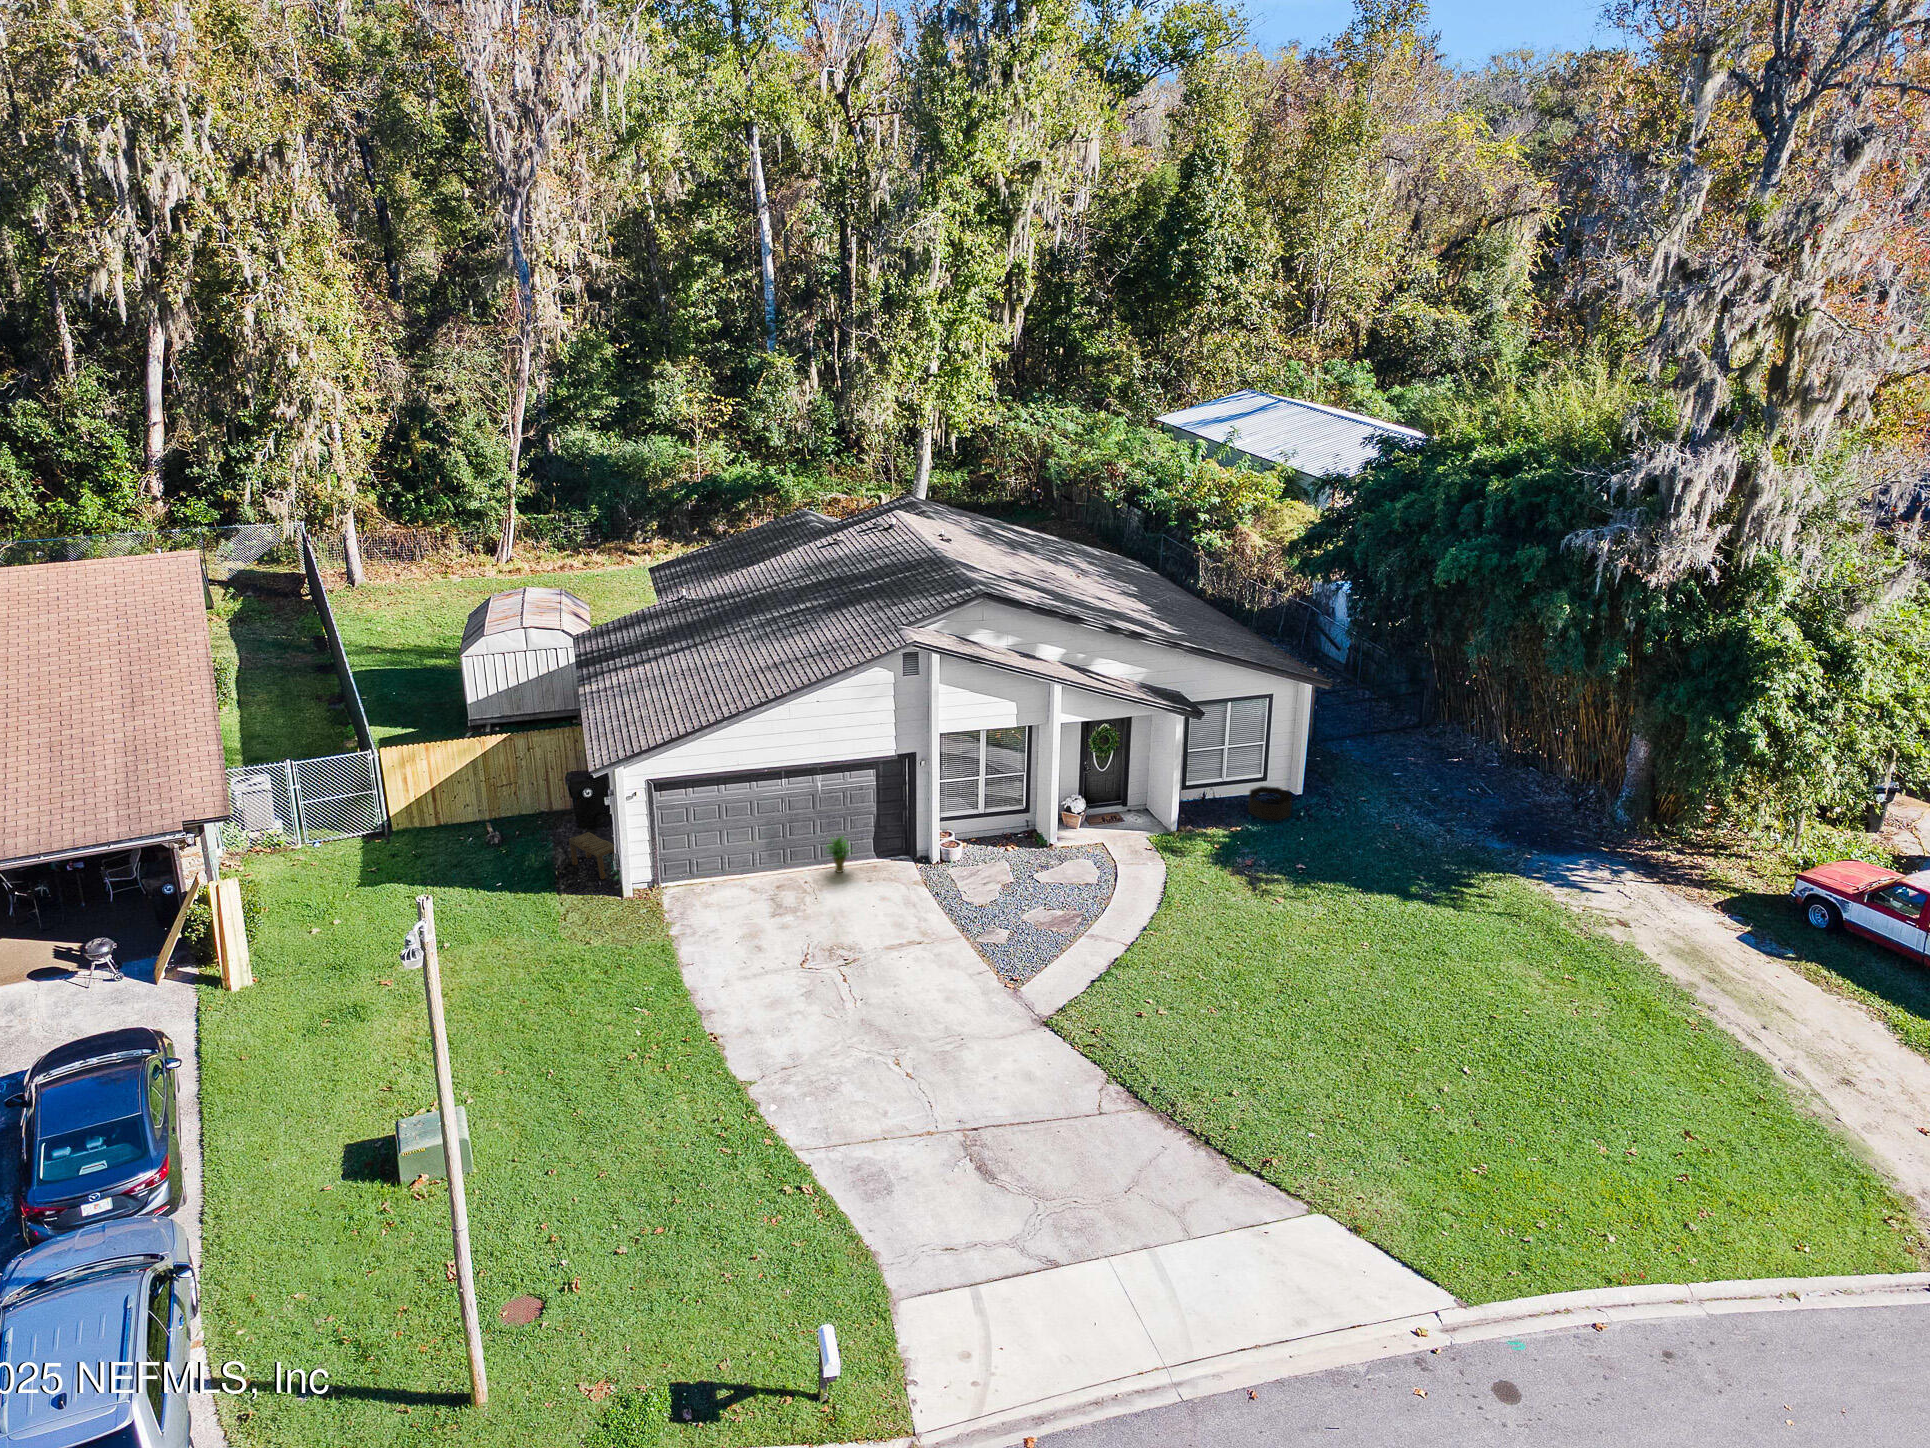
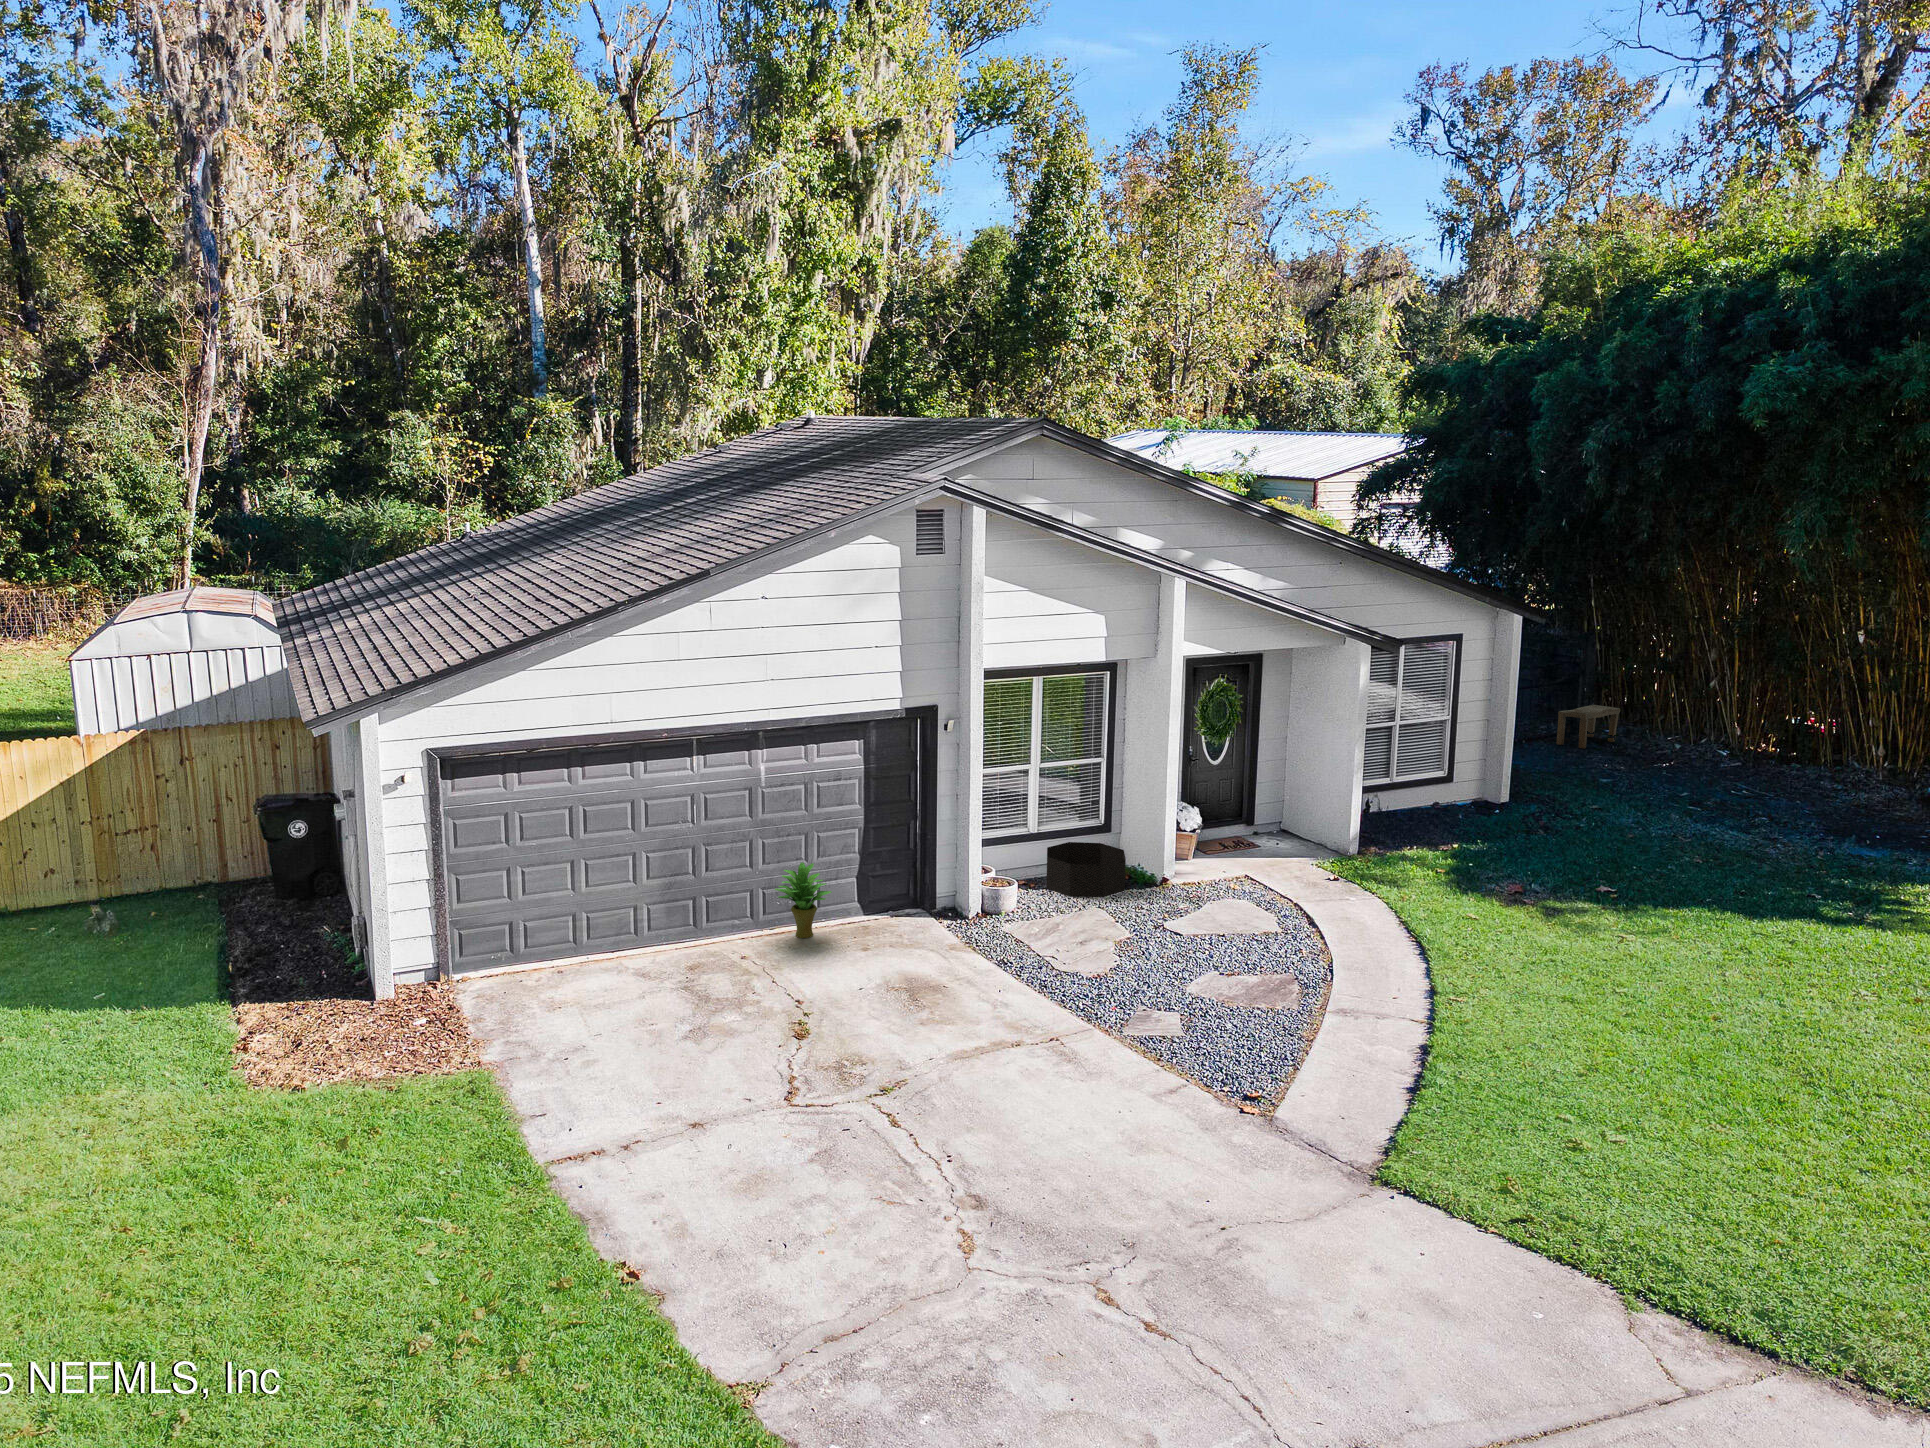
basket: present [1248,786,1292,820] -> present [1047,842,1126,898]
bench: present [569,832,614,879] -> present [1556,705,1620,748]

